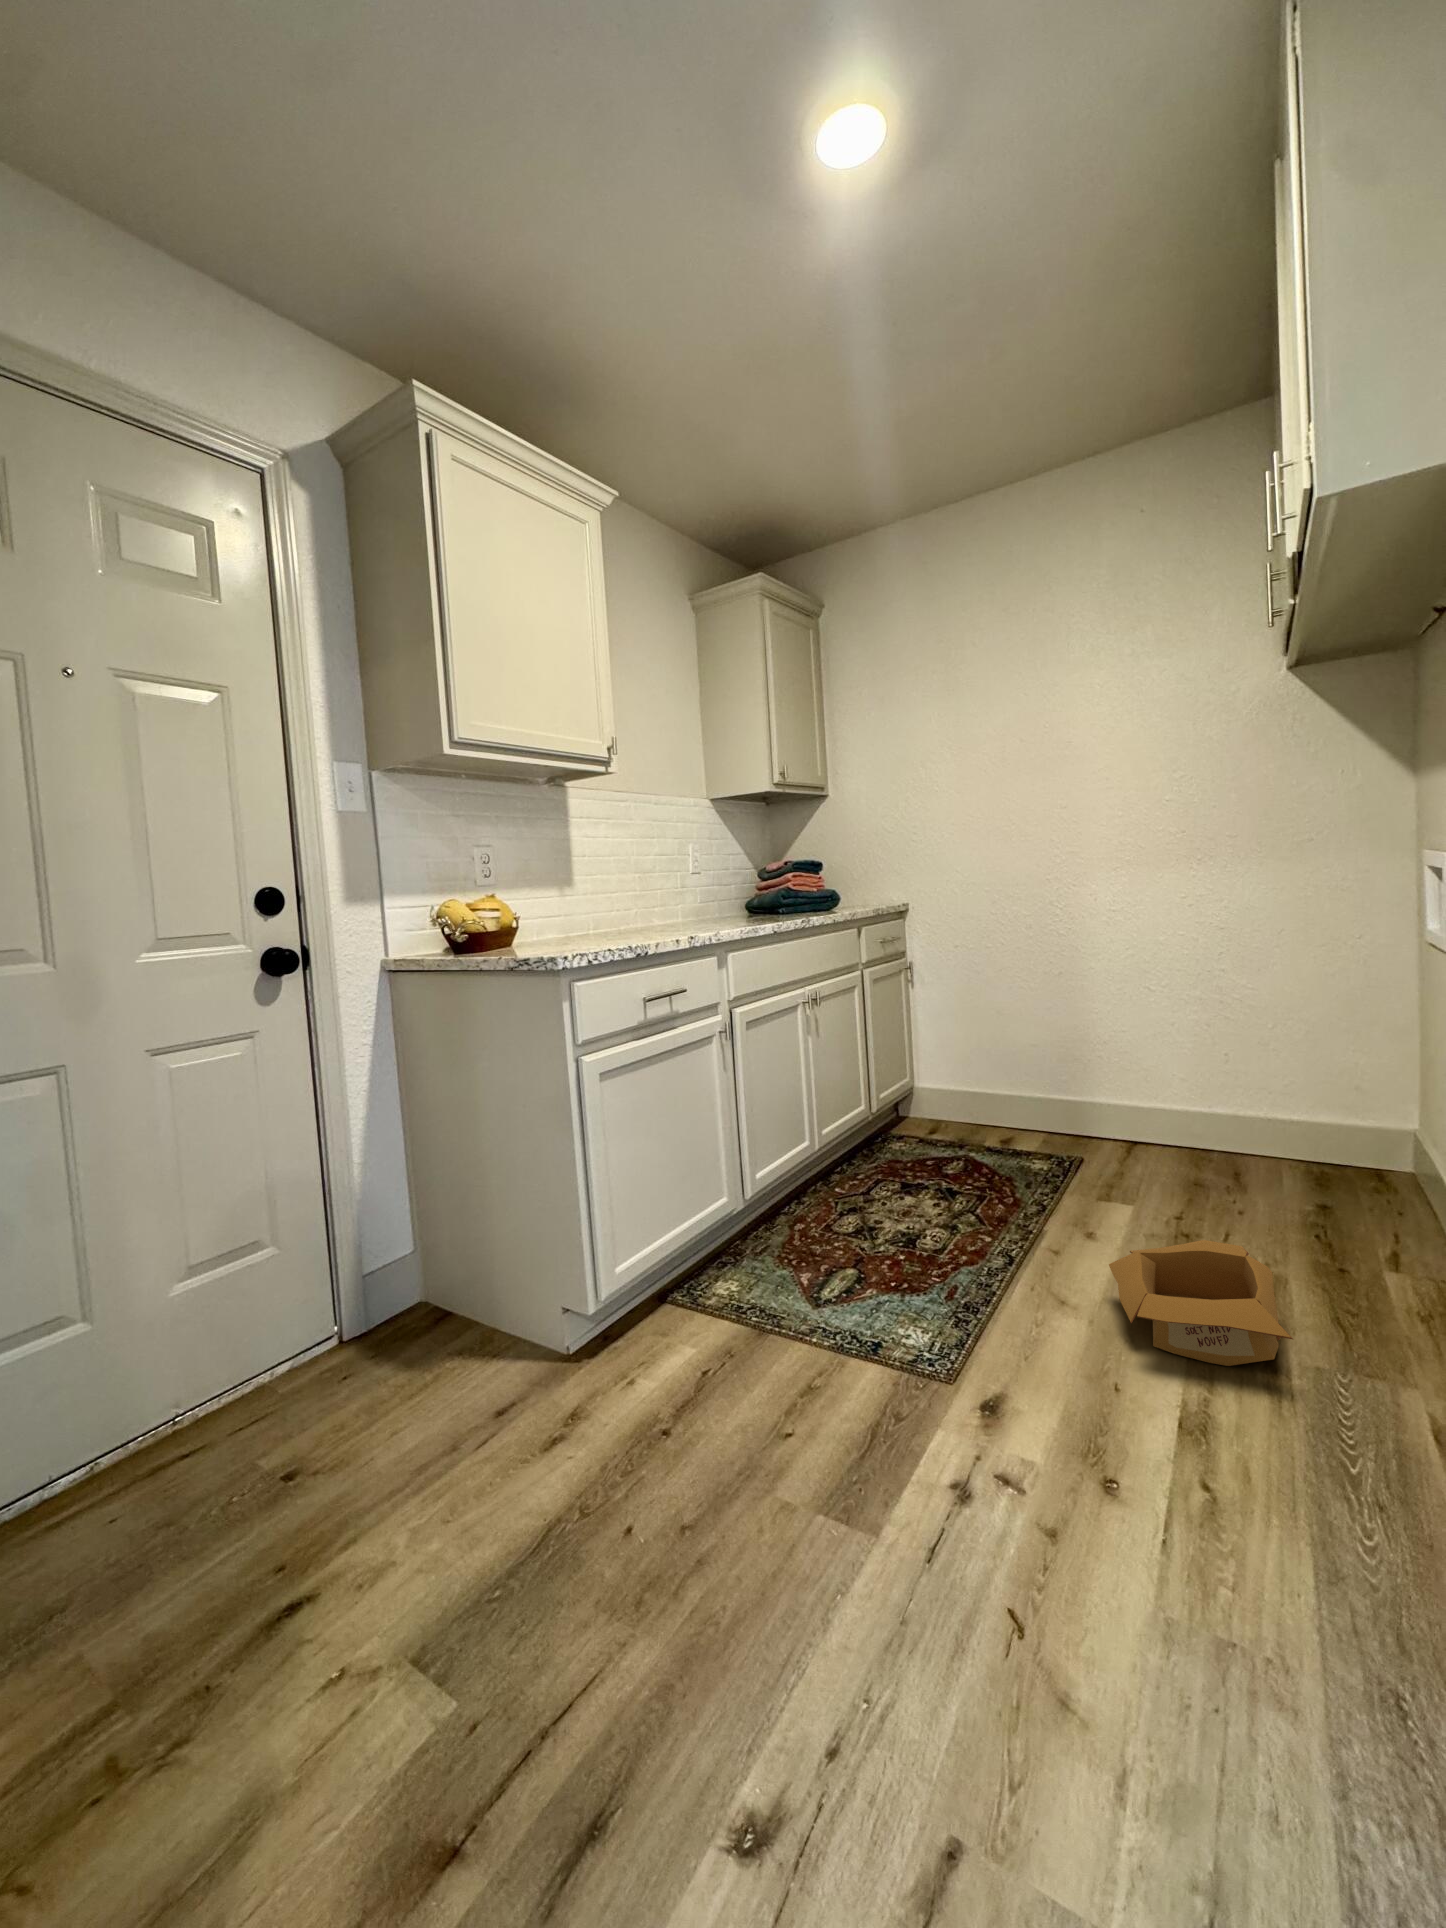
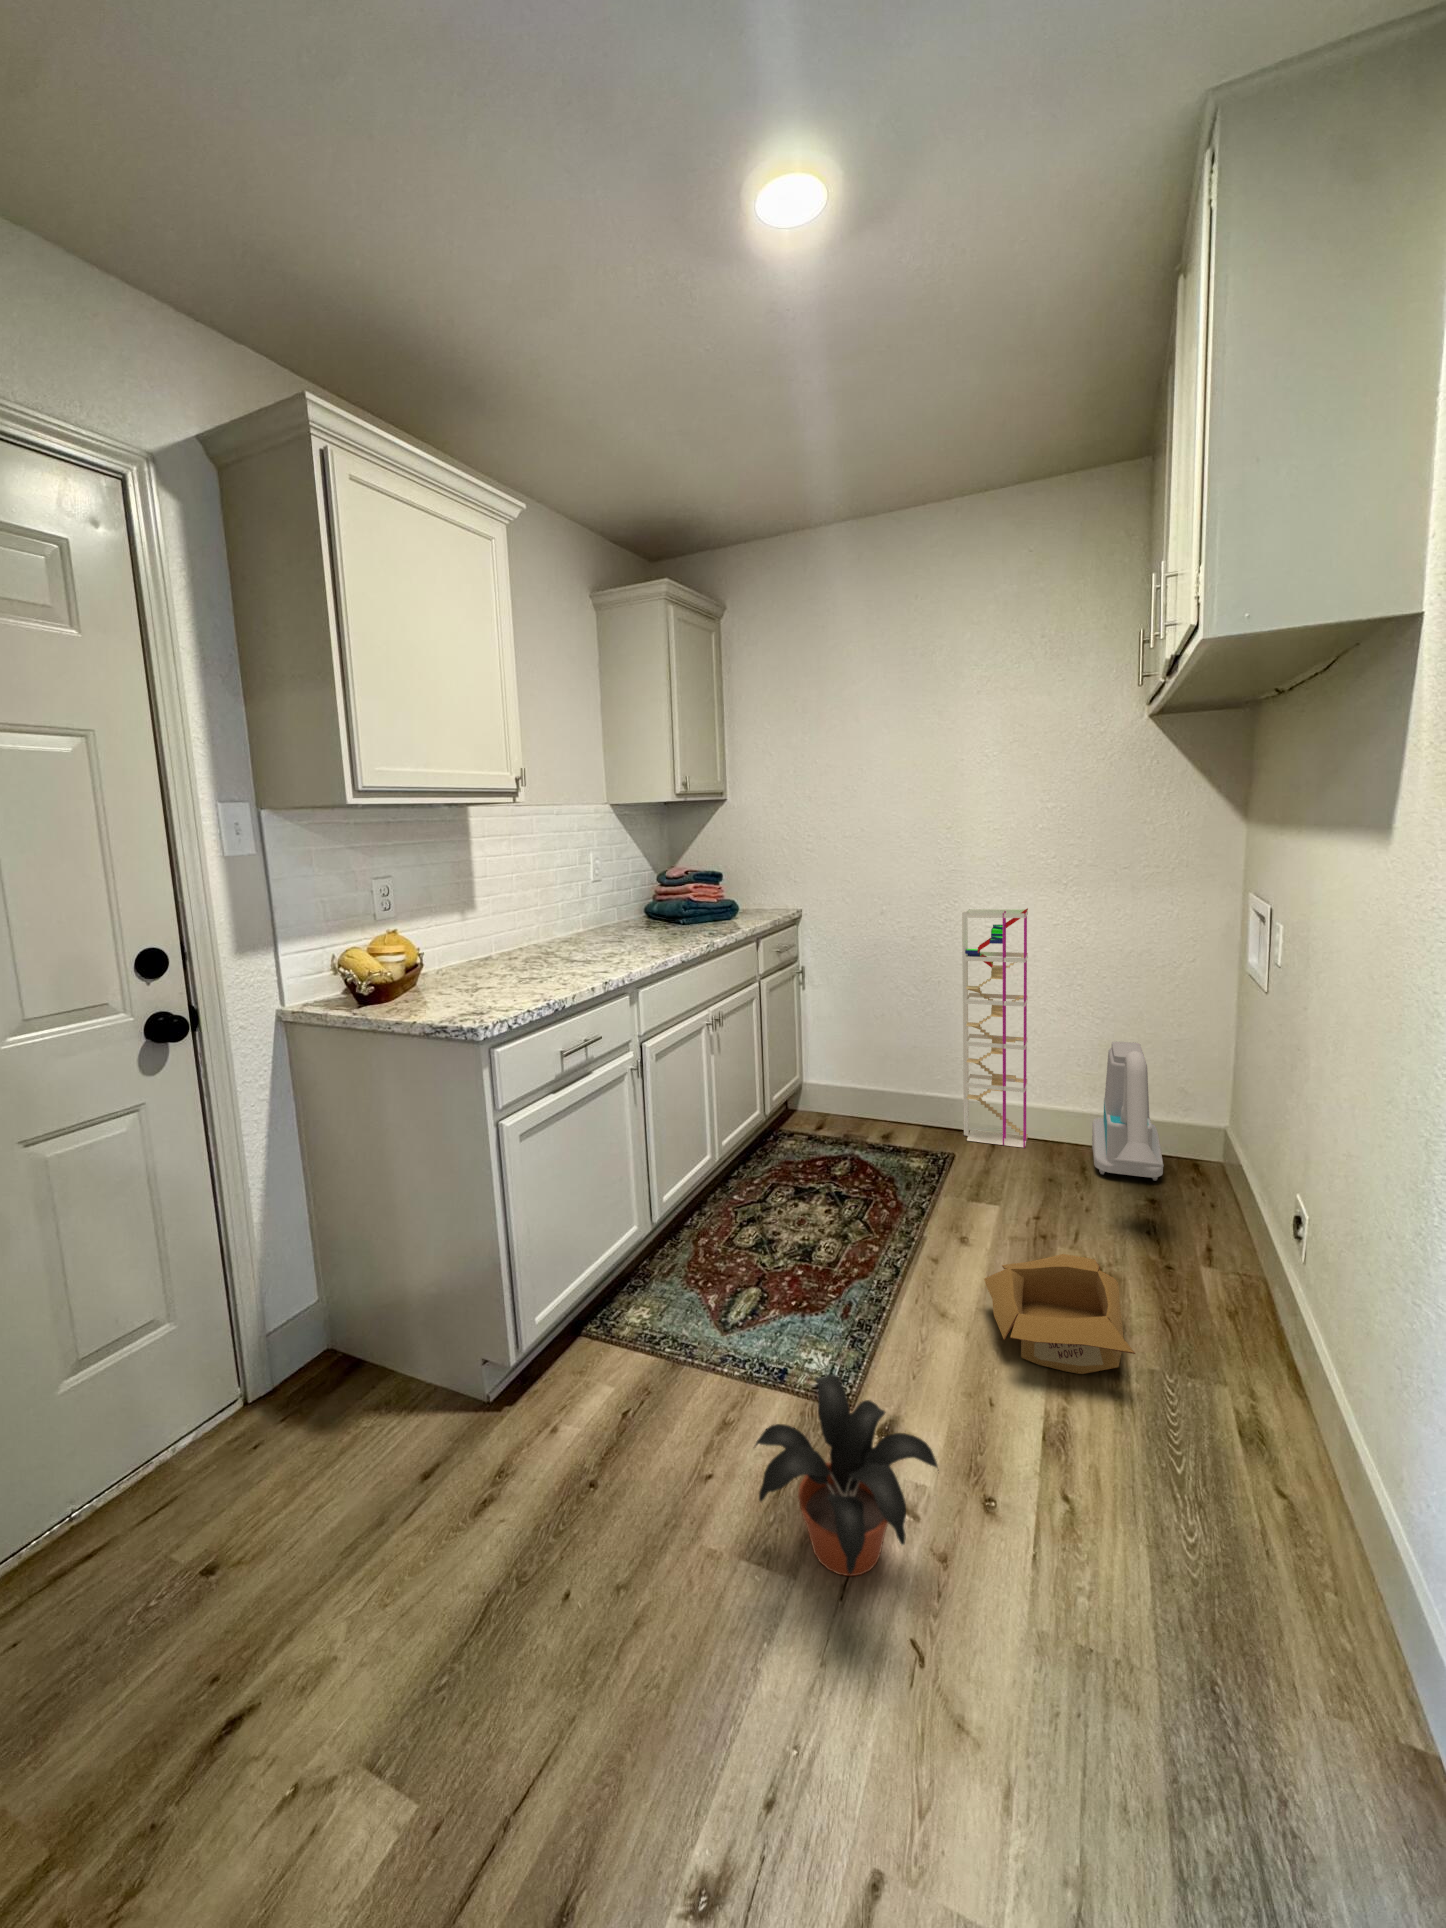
shelving unit: none [1078,891,1167,1154] -> present [962,908,1028,1148]
vacuum cleaner: none [1243,1031,1331,1187] -> present [1092,1041,1164,1181]
potted plant: none [832,1322,1043,1541] -> present [755,1374,939,1576]

